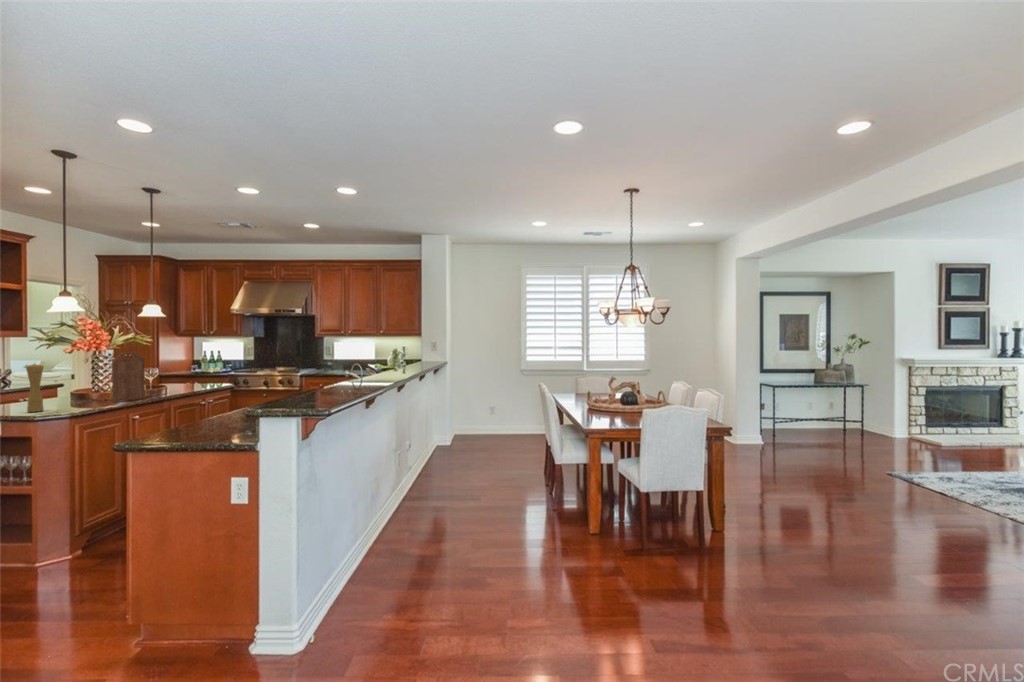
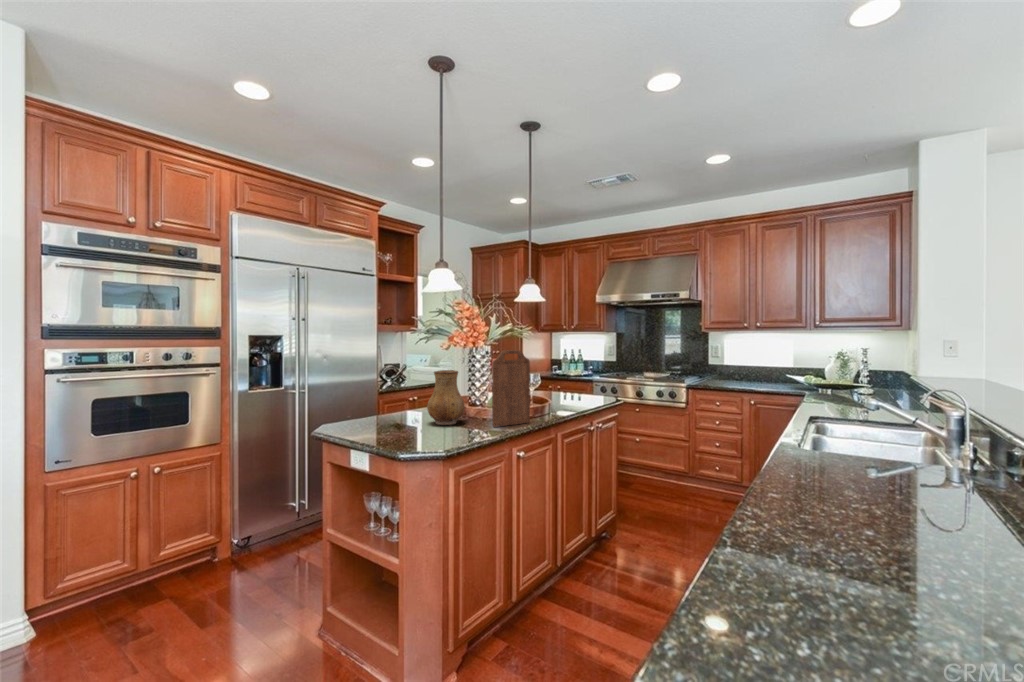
pepper mill: present [26,364,44,412] -> none [397,365,416,438]
ceramic pitcher: none [52,367,88,405] -> present [427,370,465,425]

